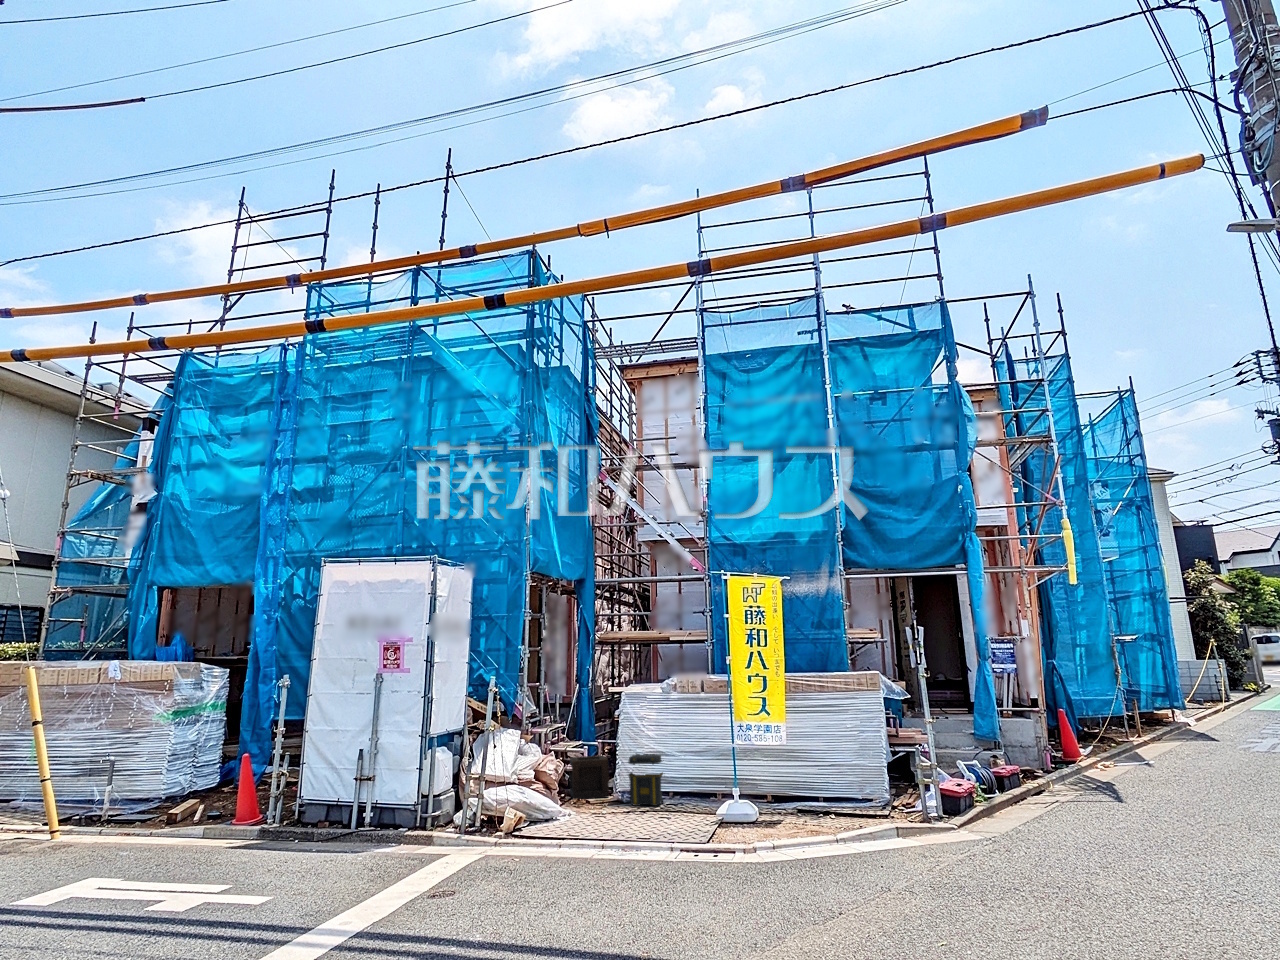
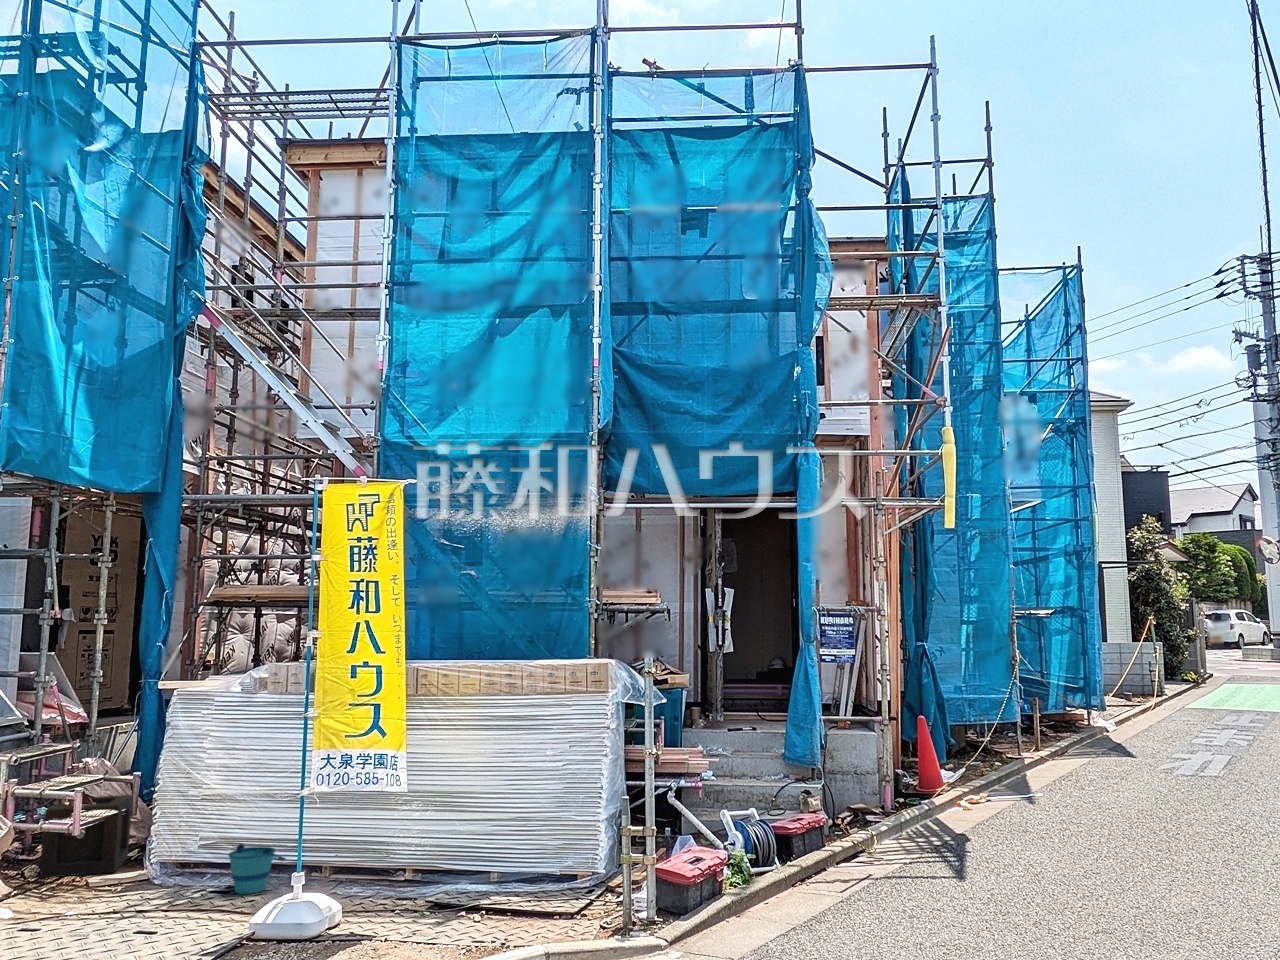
toolbox: present [629,754,664,806] -> none [127,796,213,893]
bucket: none [681,779,711,806] -> present [228,844,286,894]

